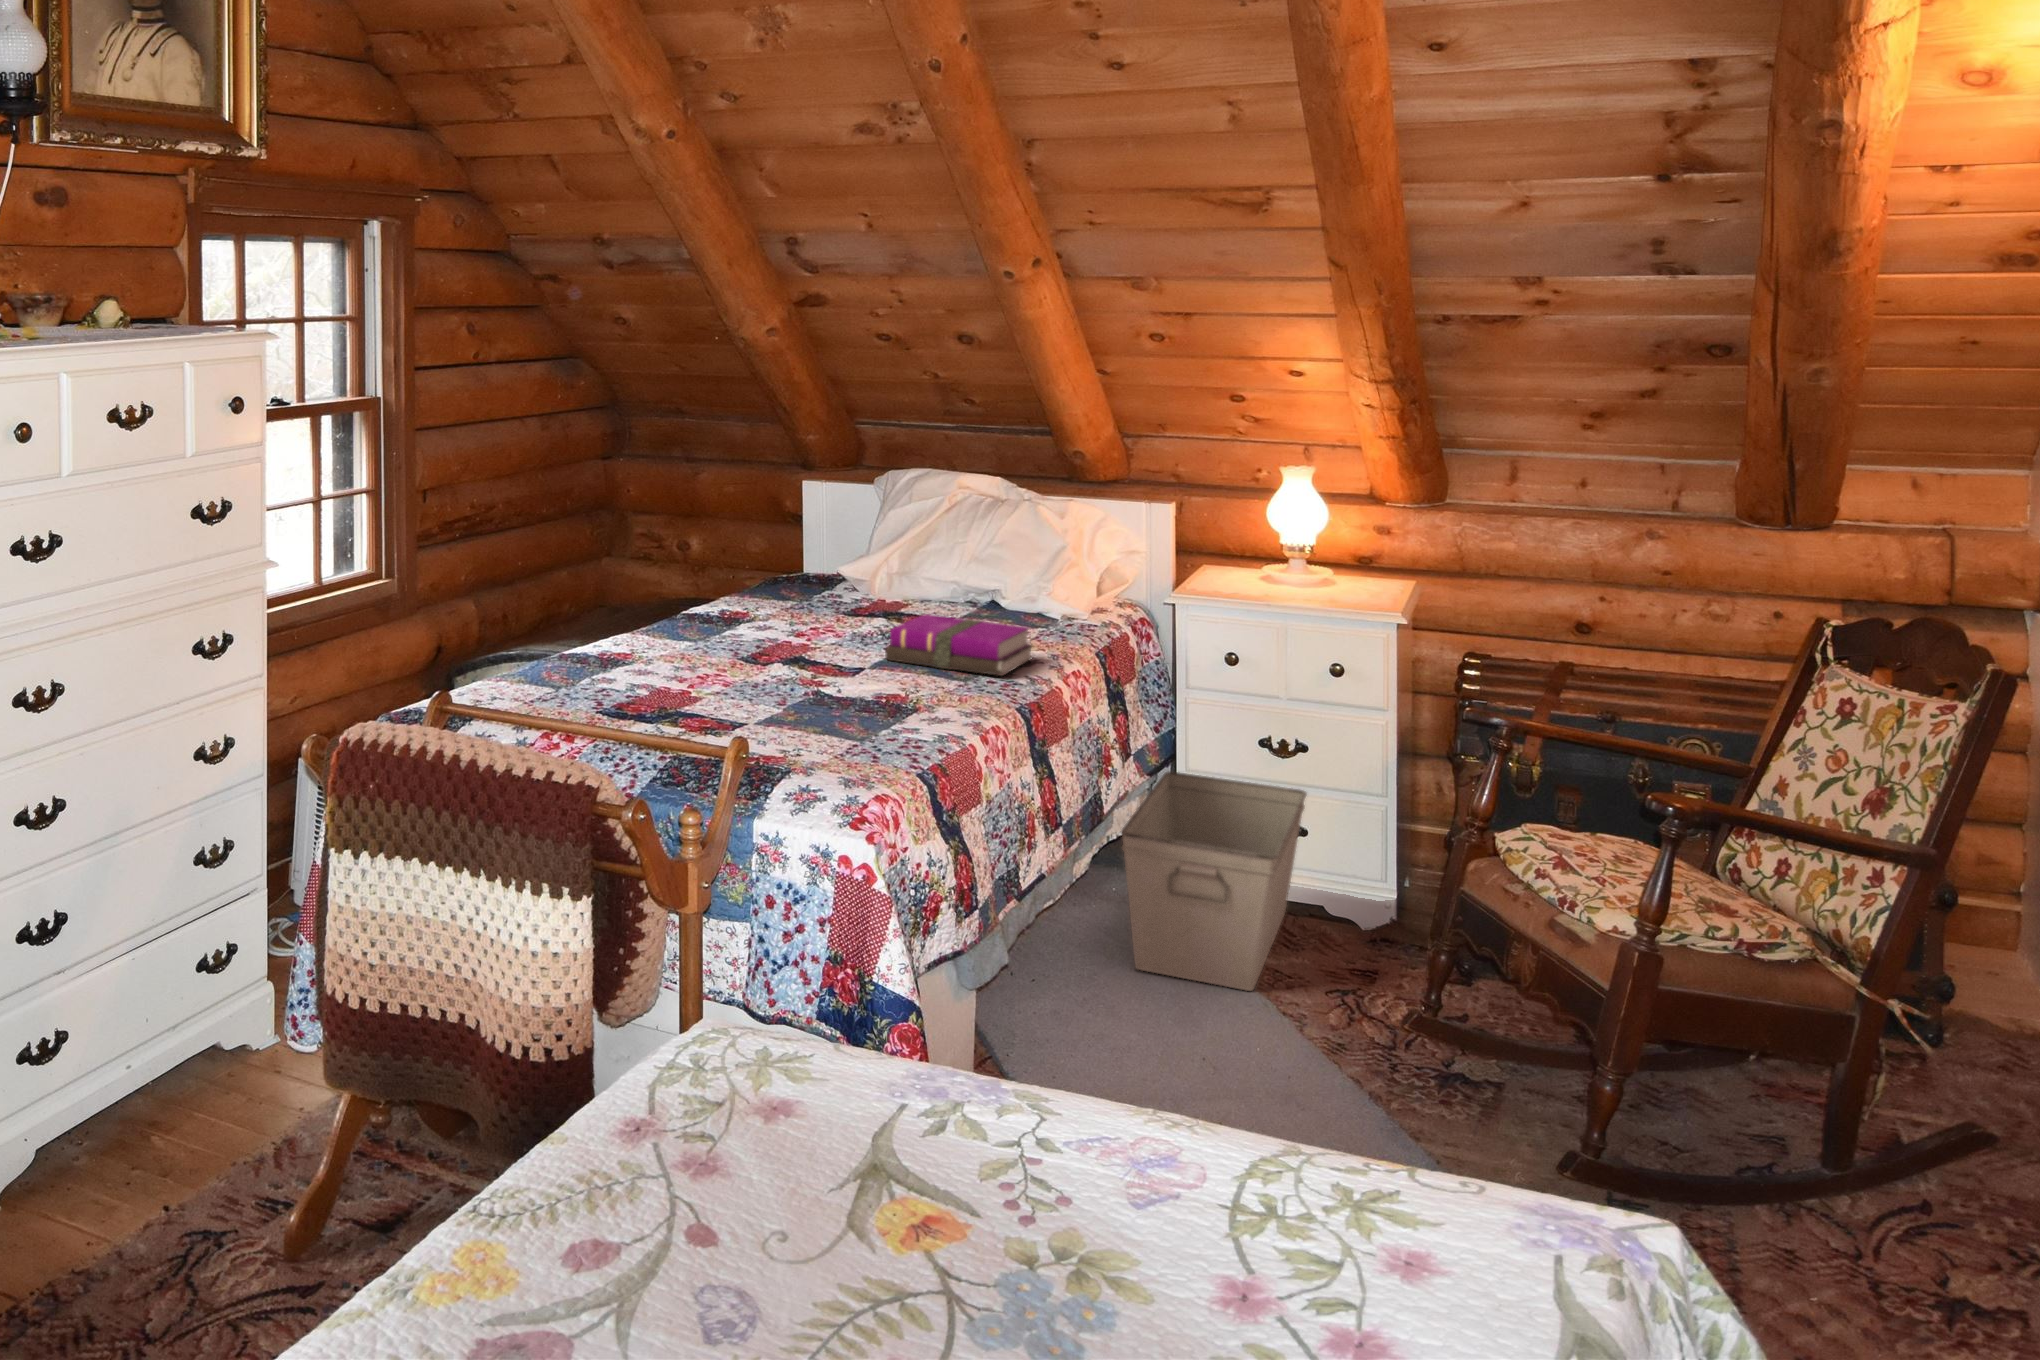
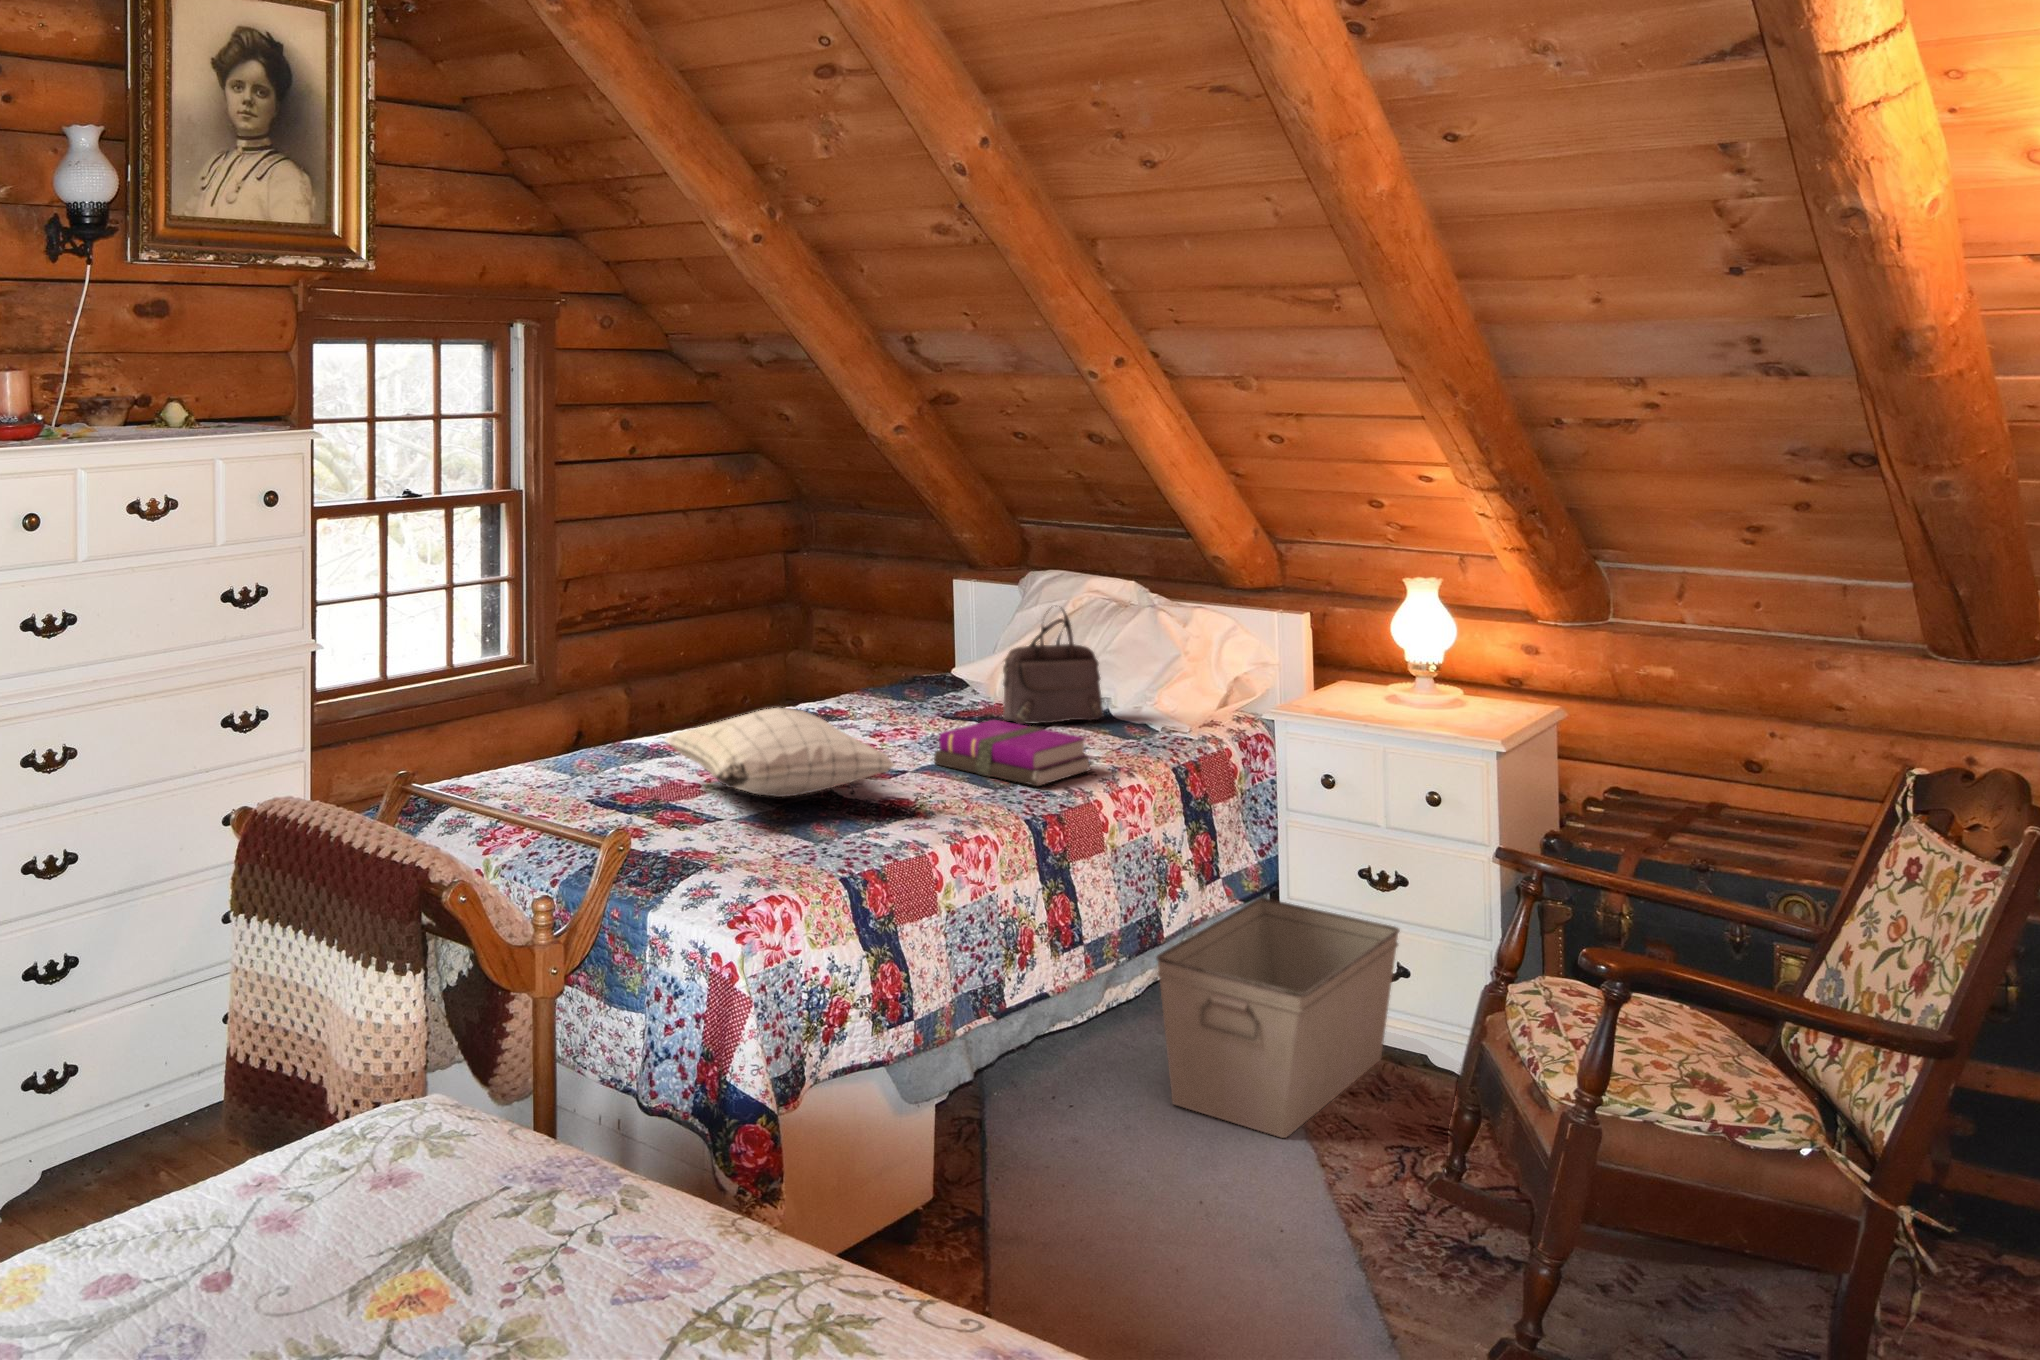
handbag: none [903,501,992,618] -> present [1003,609,1103,724]
pillow: none [648,609,902,699] -> present [665,708,894,797]

